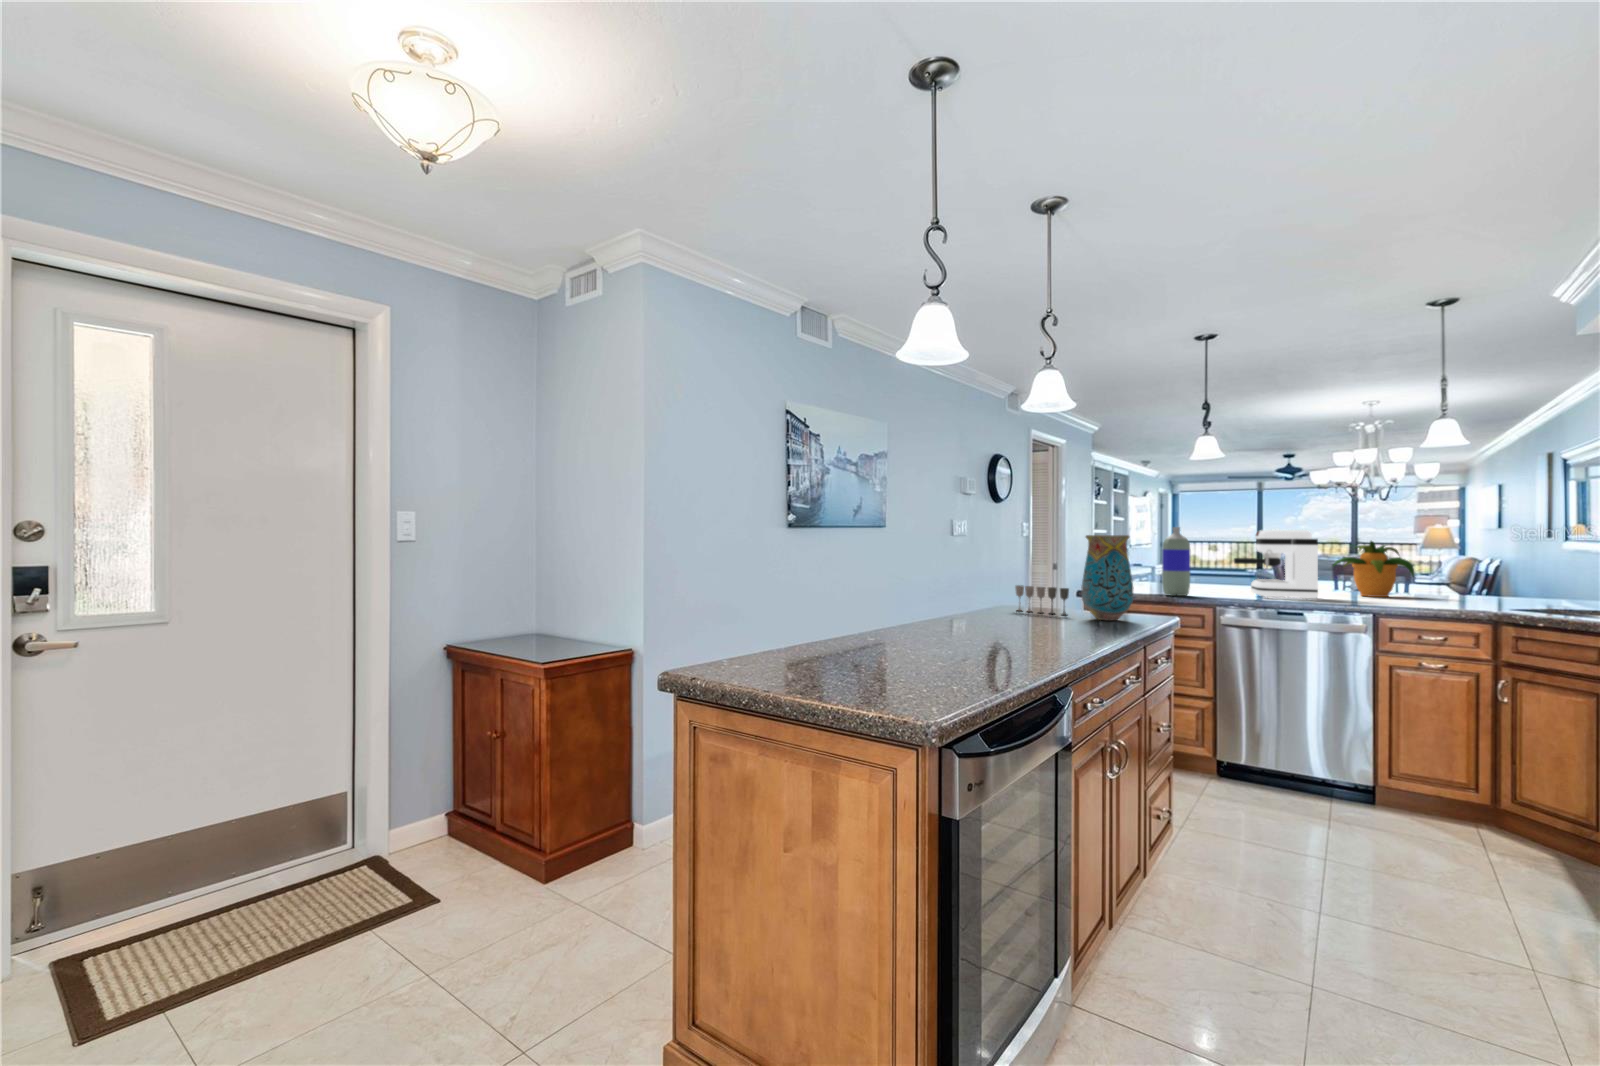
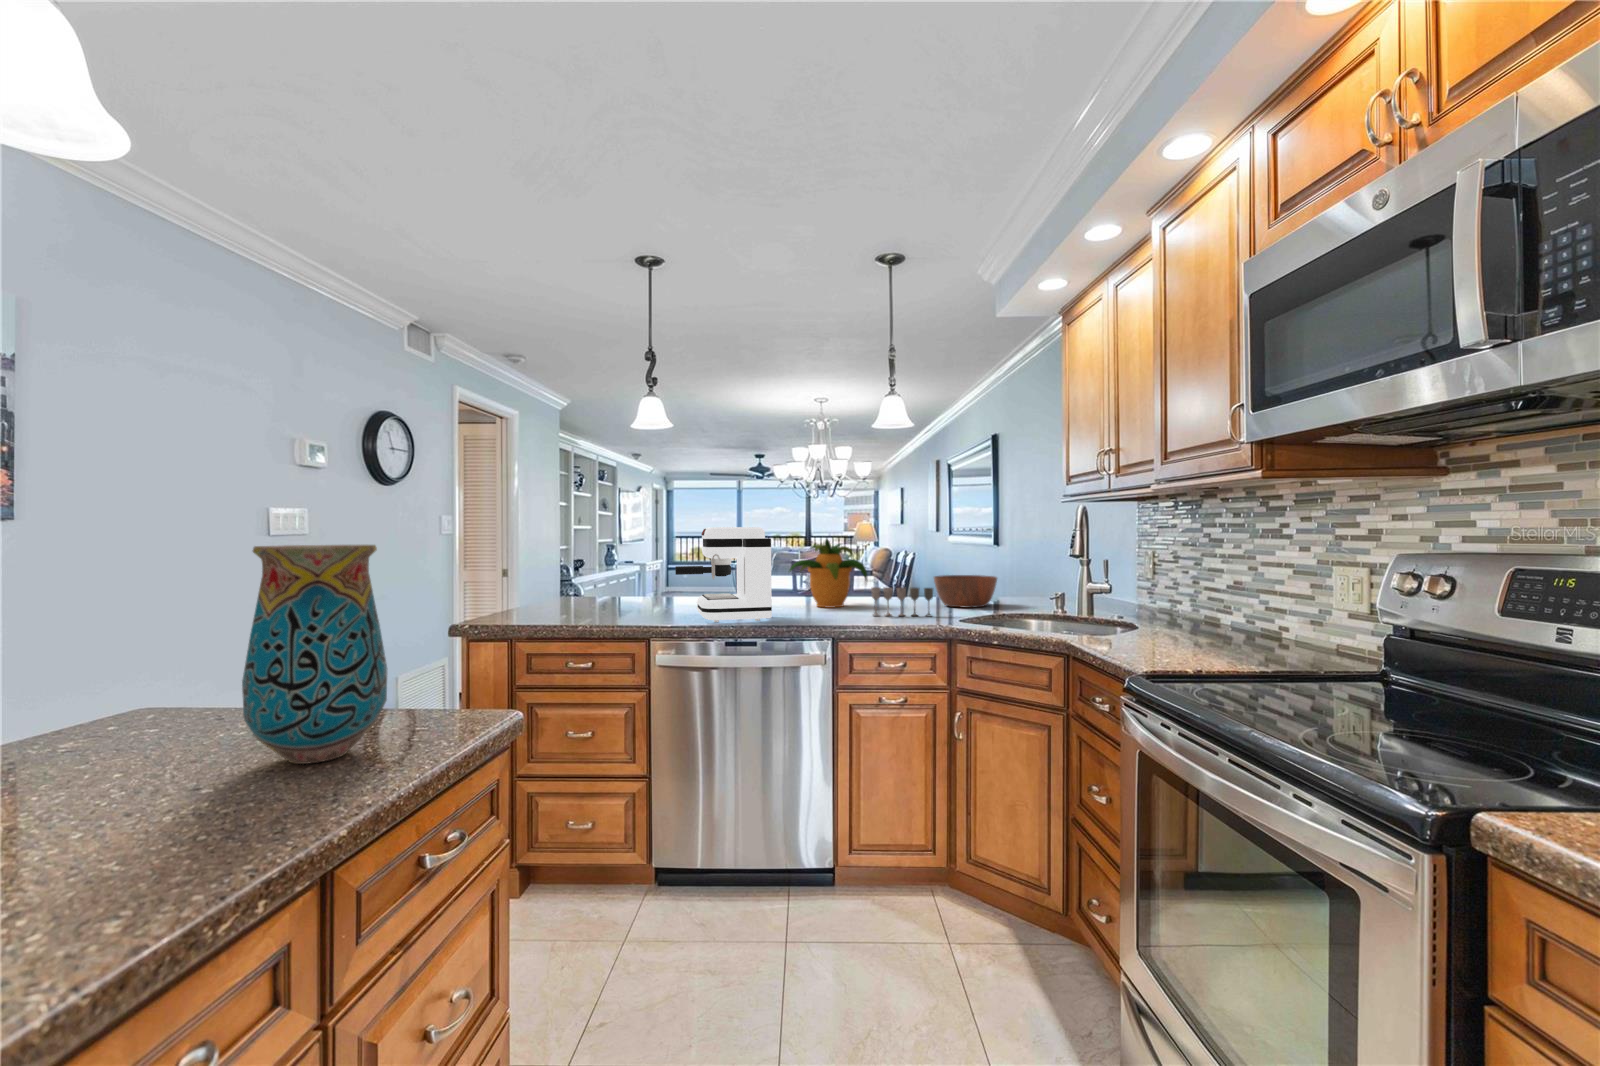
bottle: present [1162,527,1190,596] -> none [578,523,617,627]
bowl: none [1489,575,1568,603] -> present [934,575,997,608]
wine glass: present [1015,585,1069,615] -> present [871,587,933,616]

